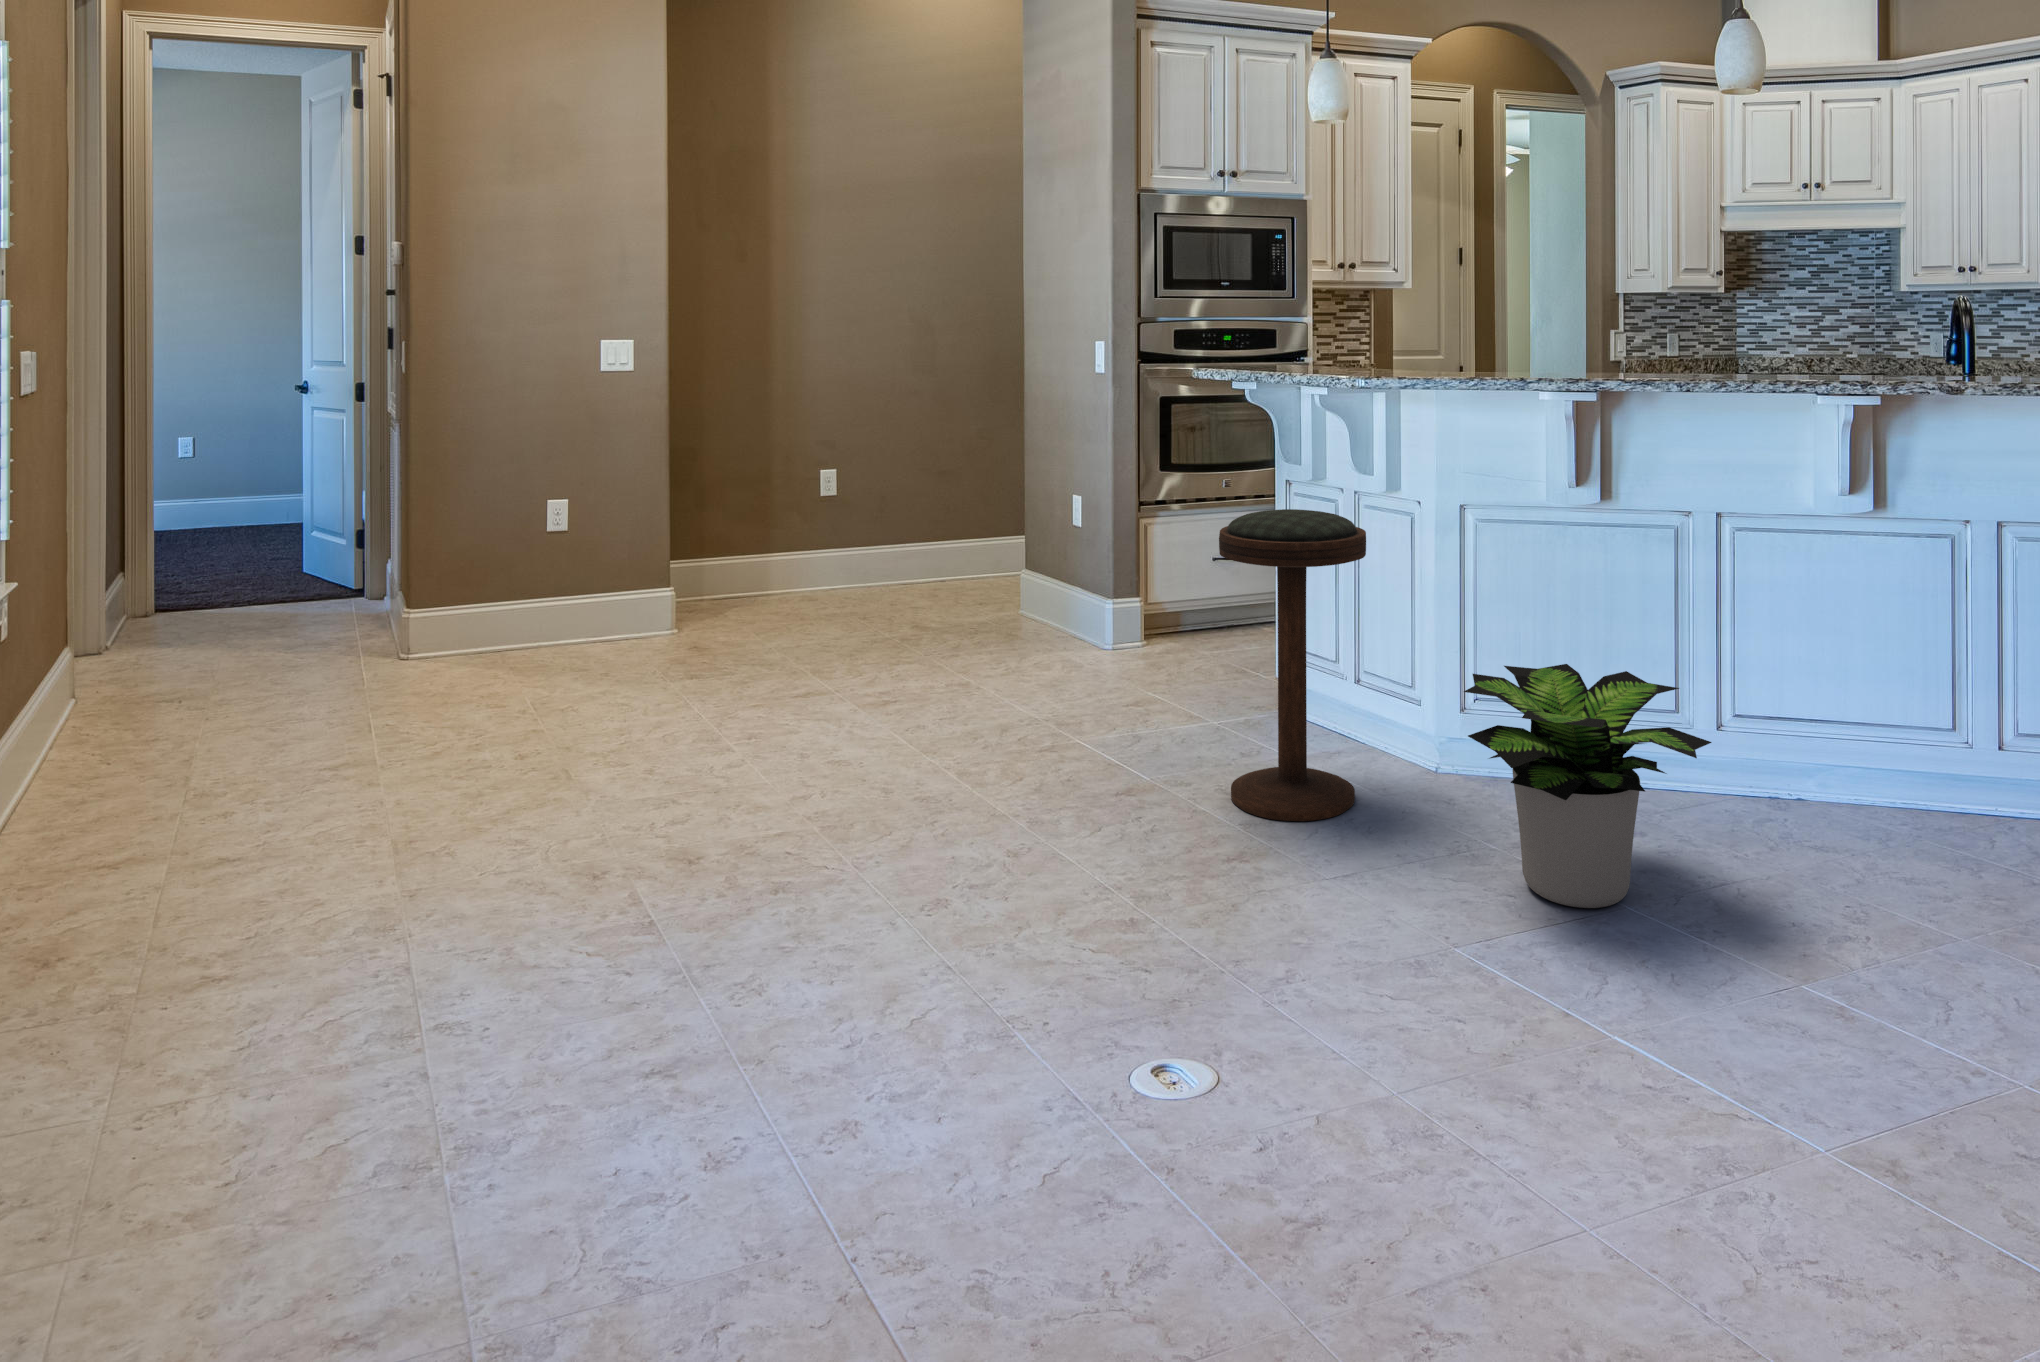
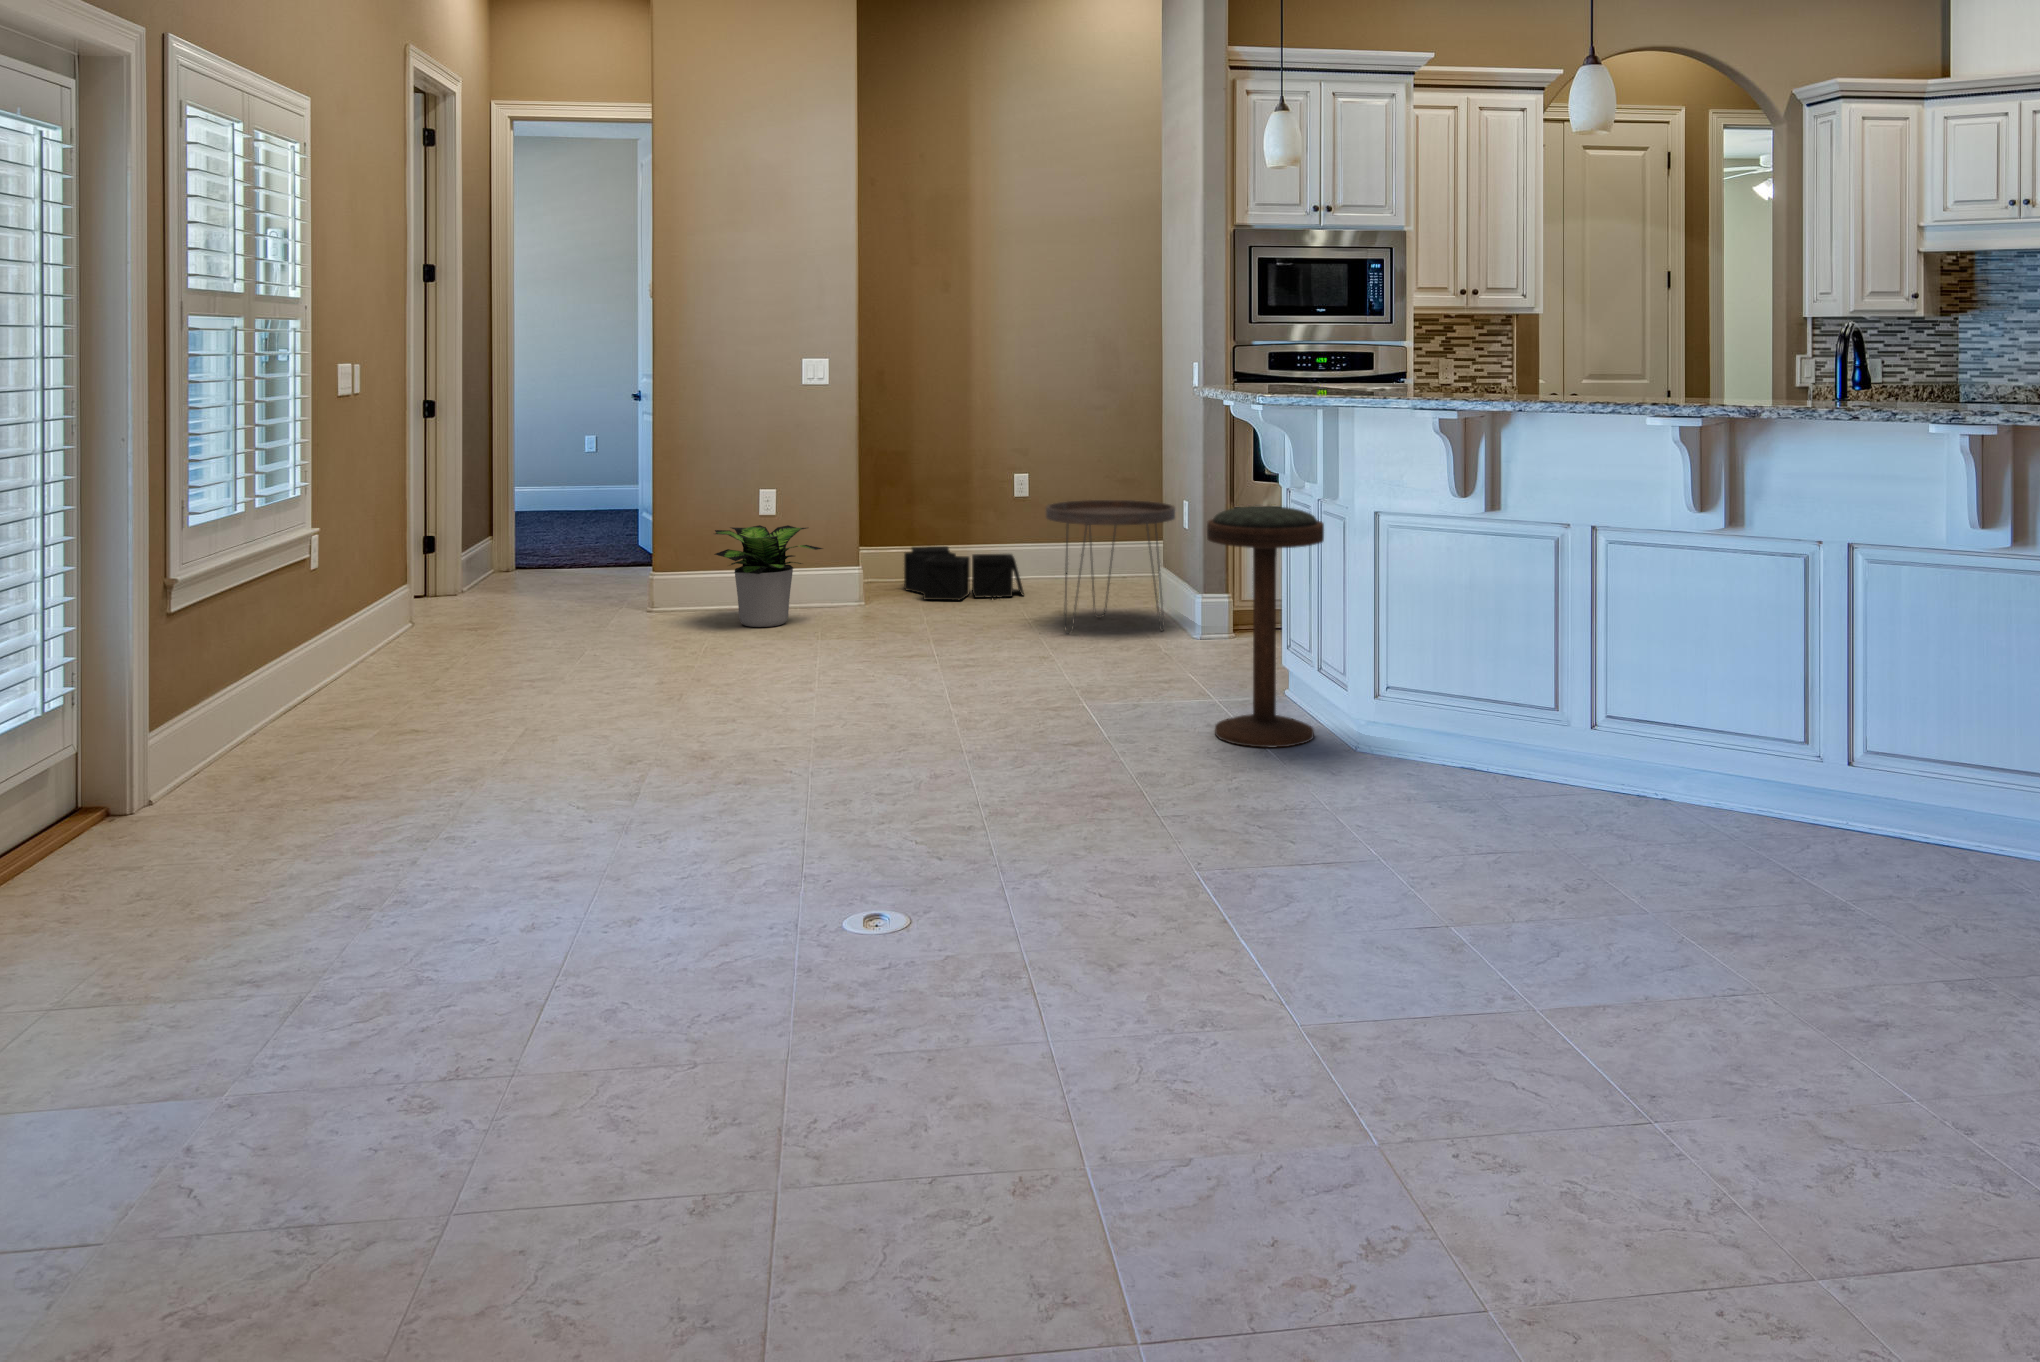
side table: none [920,496,1070,658] -> present [1046,500,1175,634]
storage bin: none [725,554,873,621] -> present [904,546,1024,600]
potted plant: present [1464,664,1711,908] -> present [714,525,823,627]

